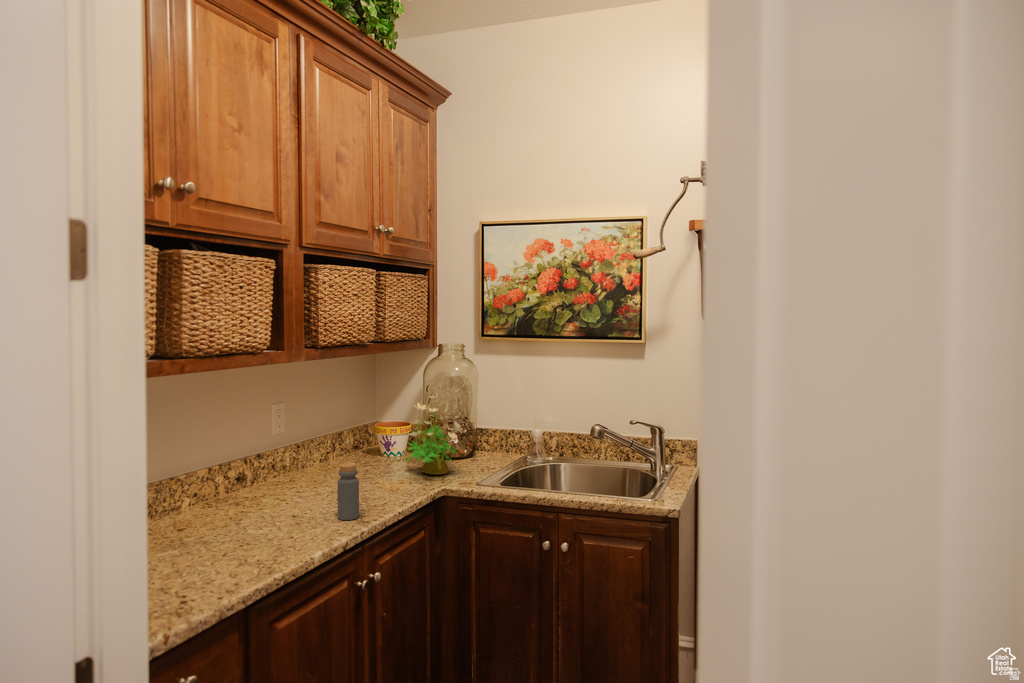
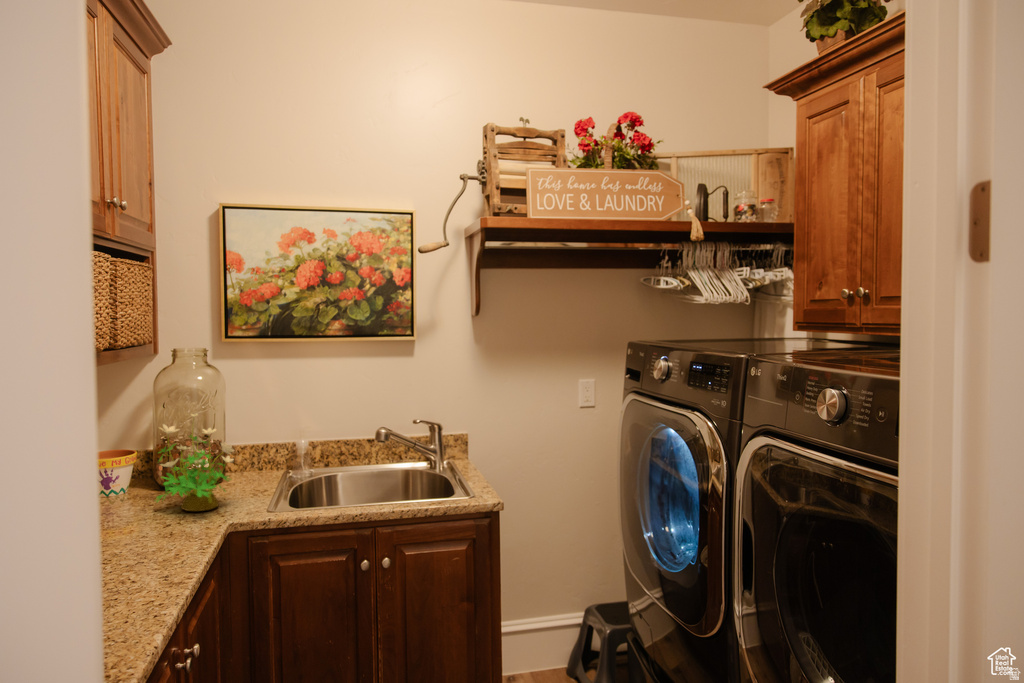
bottle: present [338,463,359,520] -> none [137,512,169,591]

